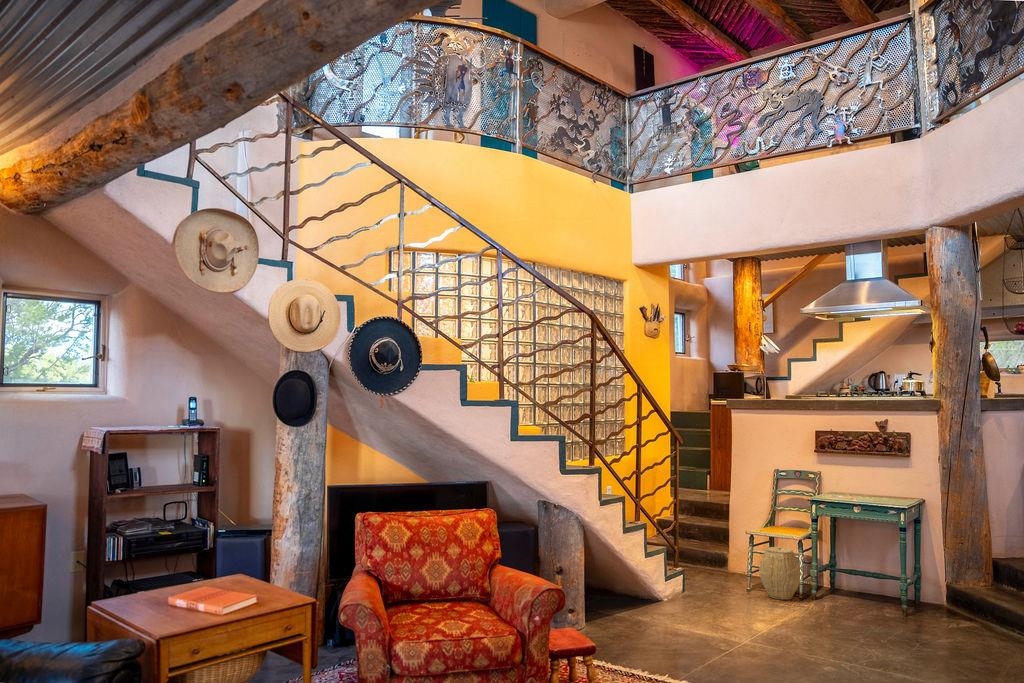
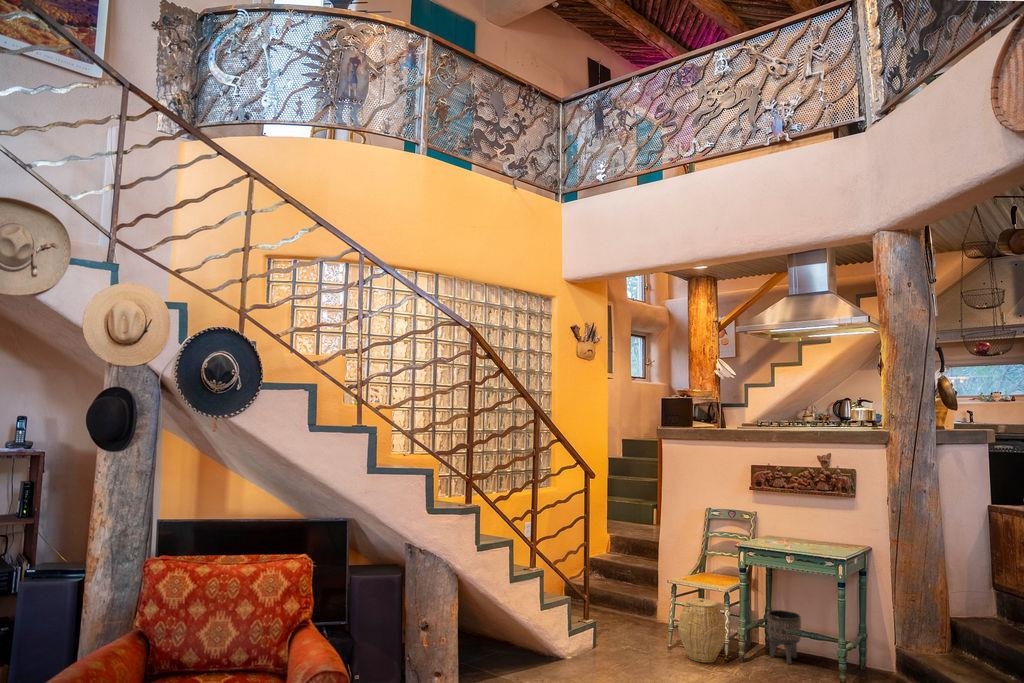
planter: none [834,556,864,599] -> present [767,610,801,664]

